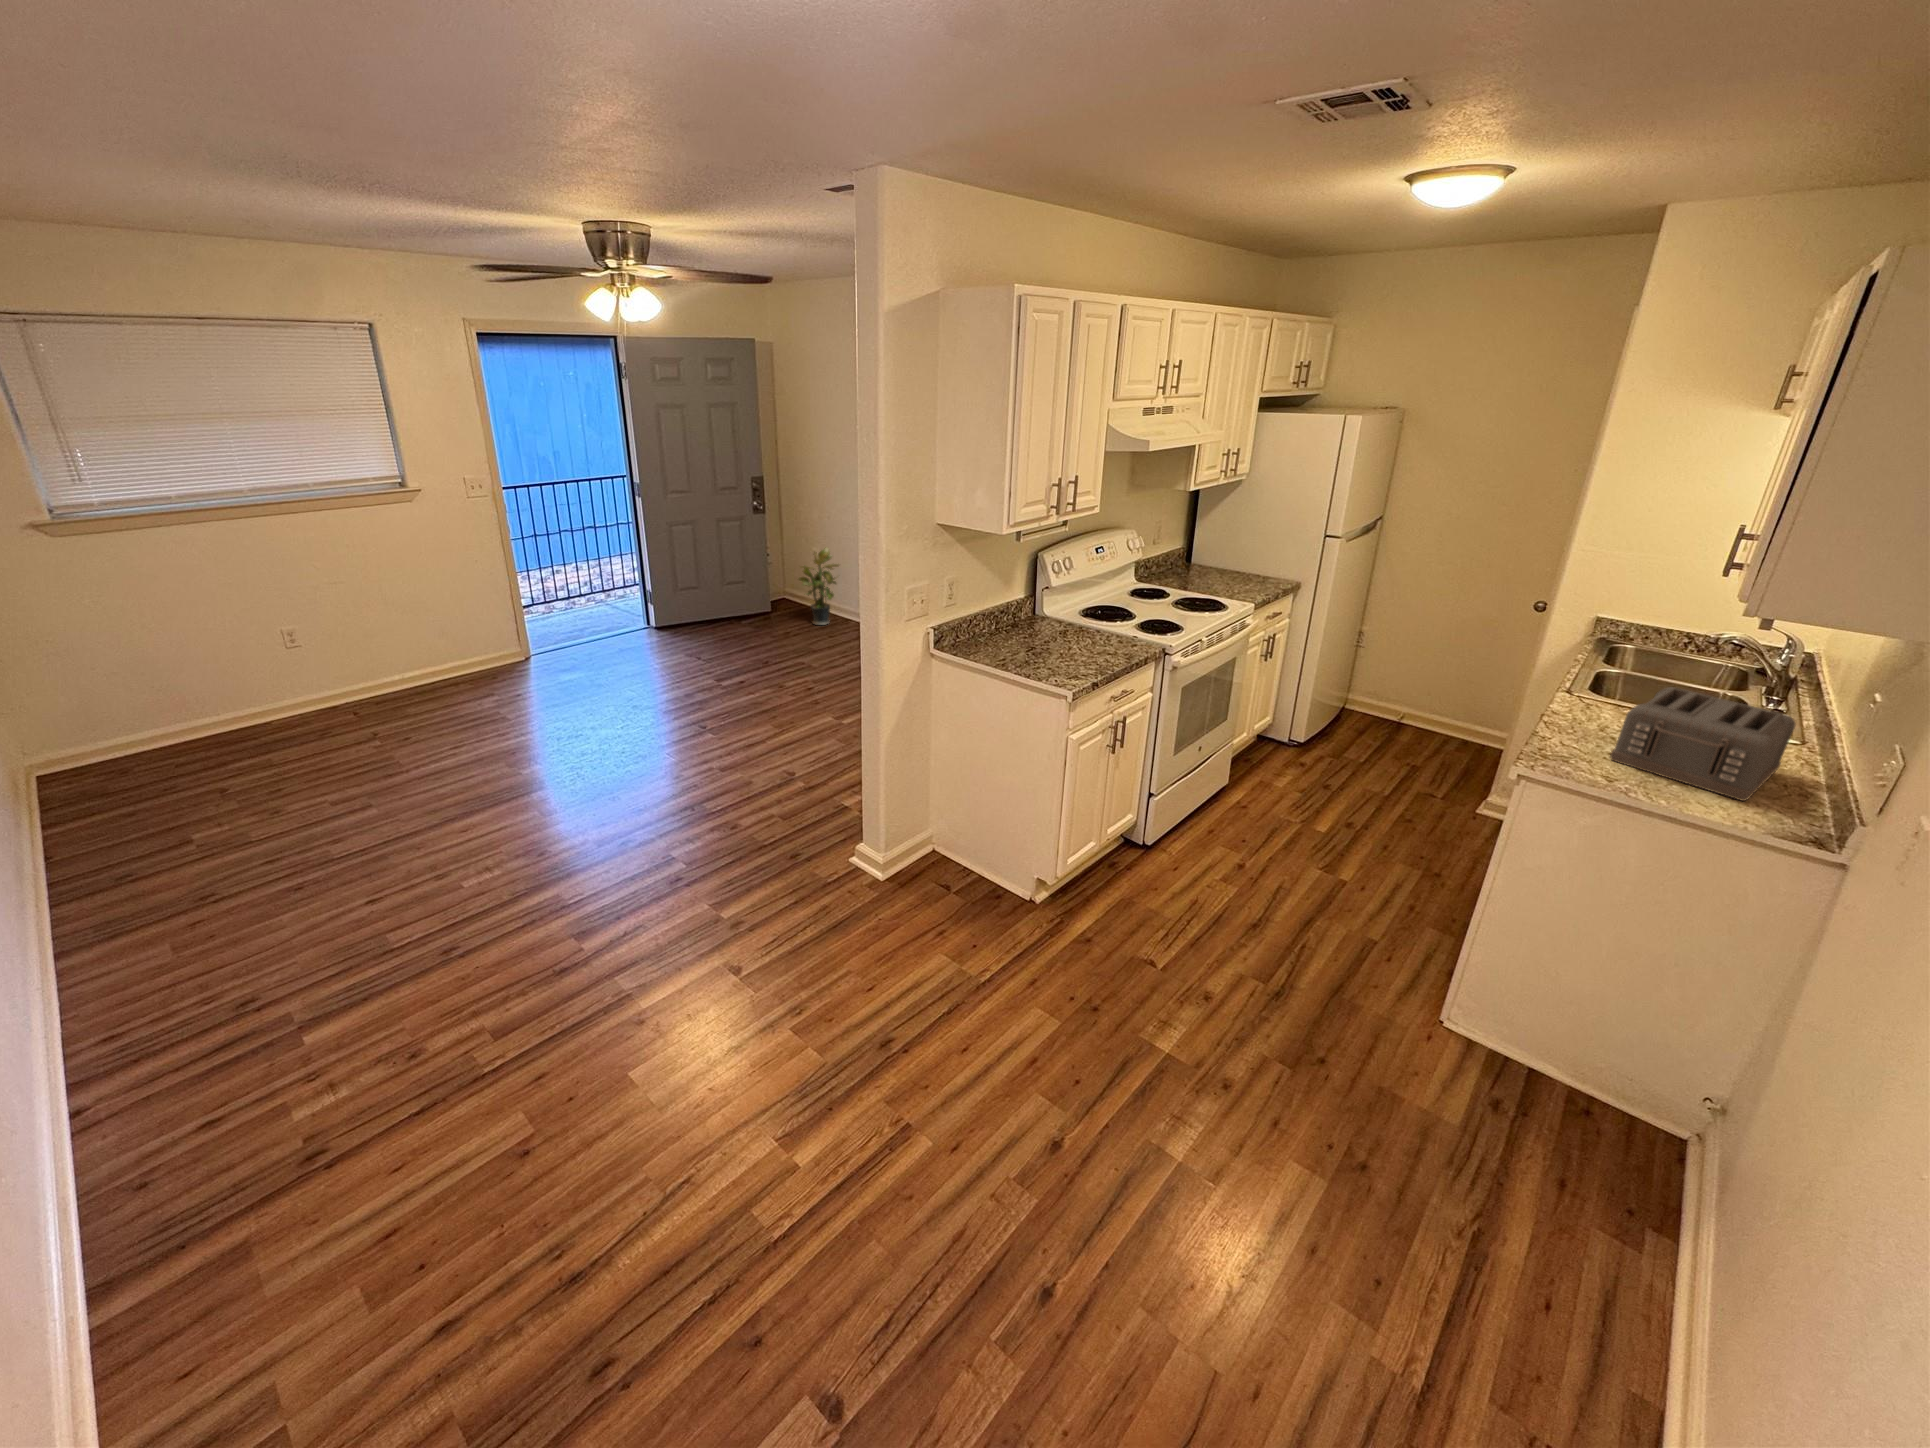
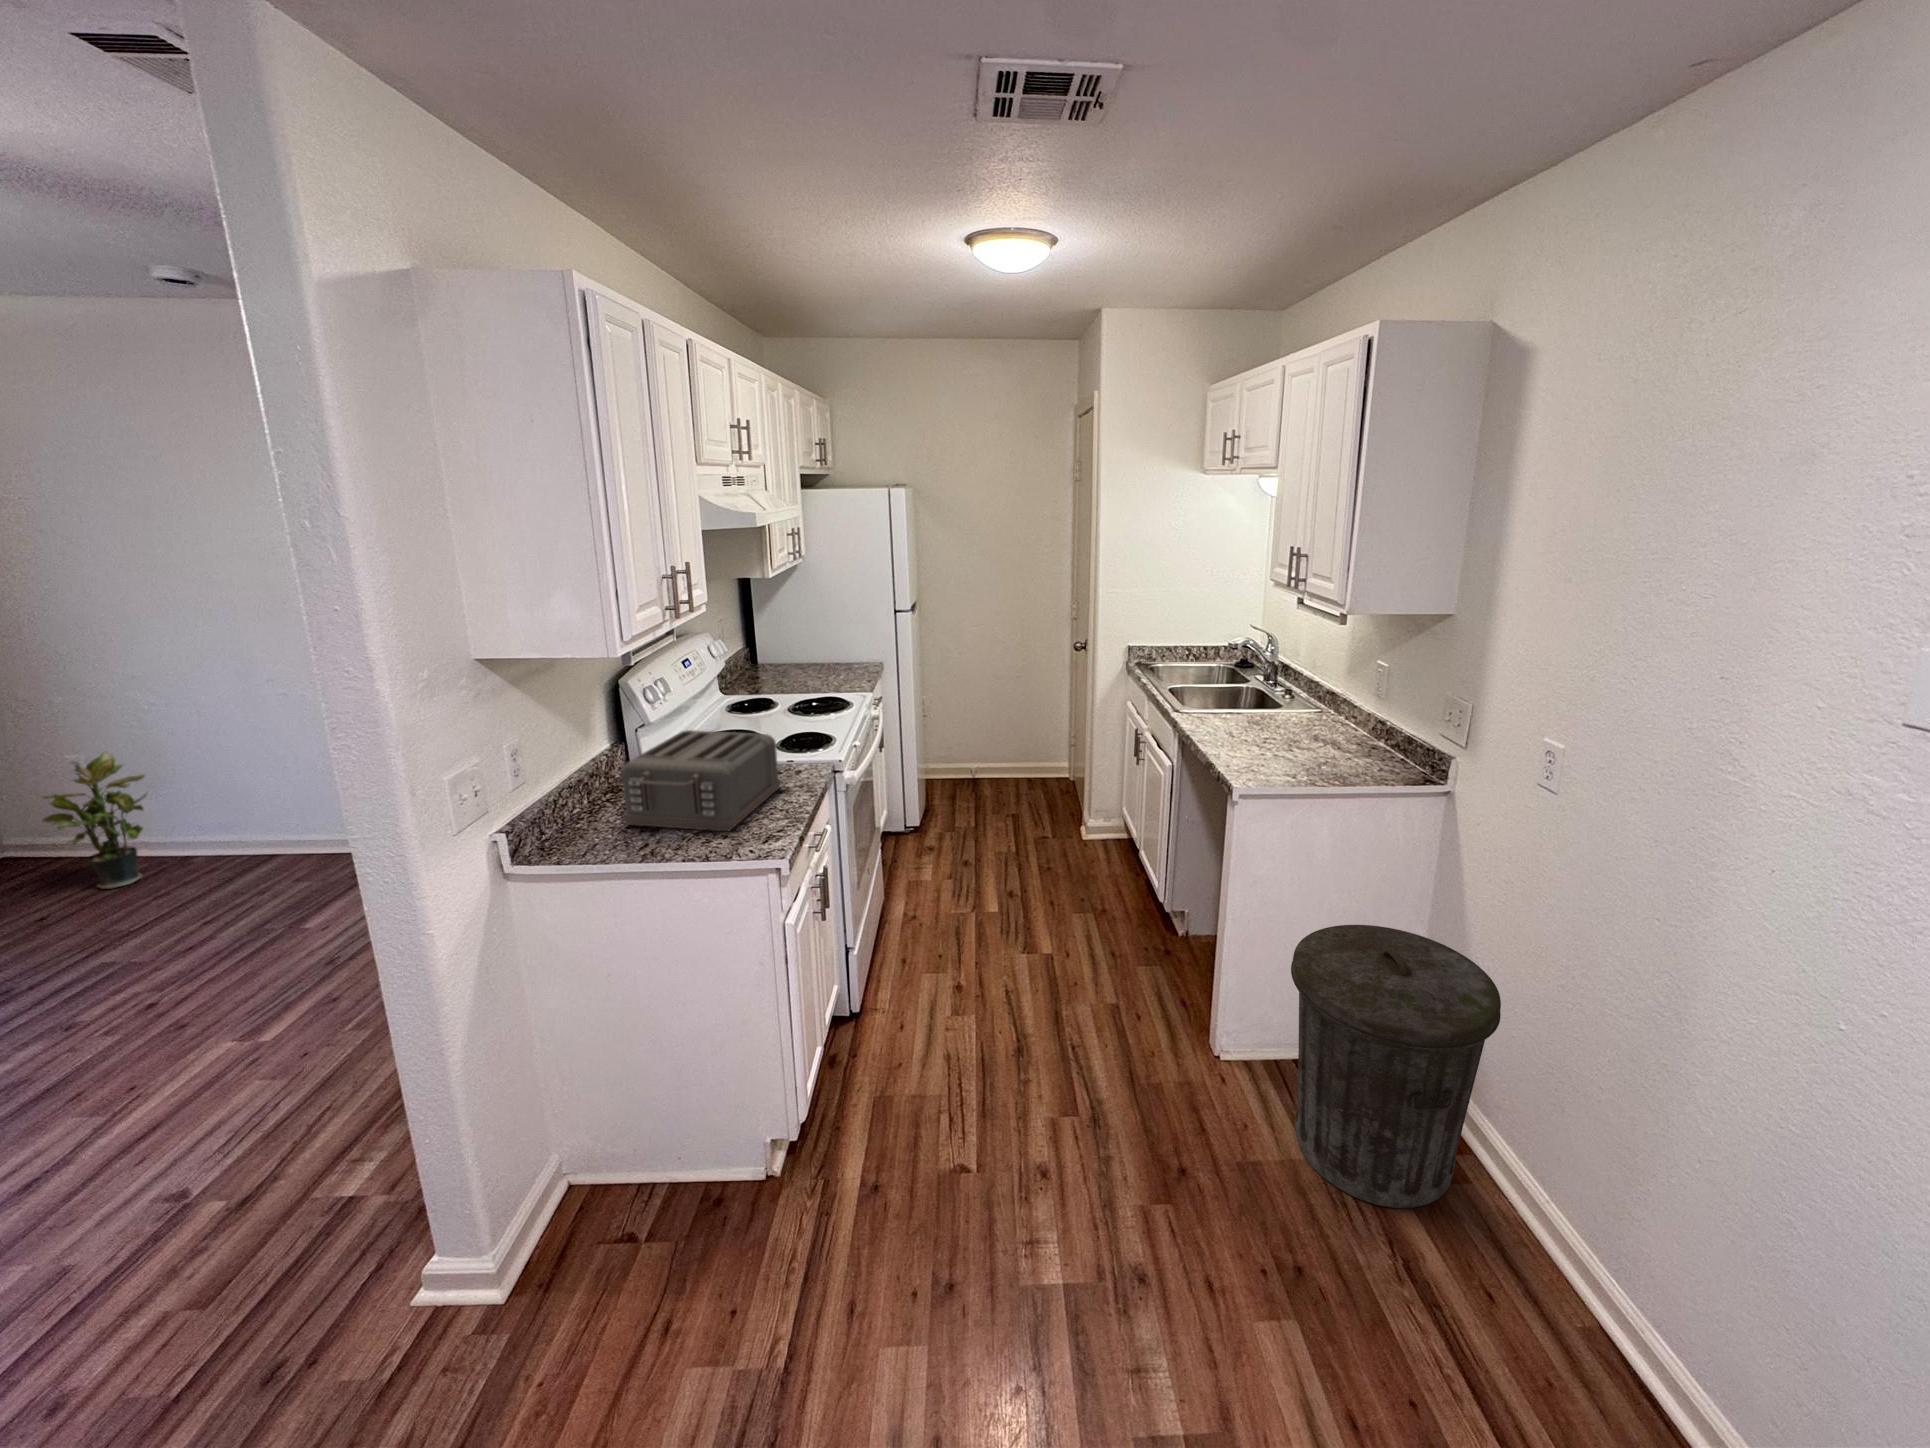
toaster: present [1610,687,1796,801] -> present [622,730,781,831]
trash can: none [1453,932,1739,1229] -> present [1291,925,1501,1208]

